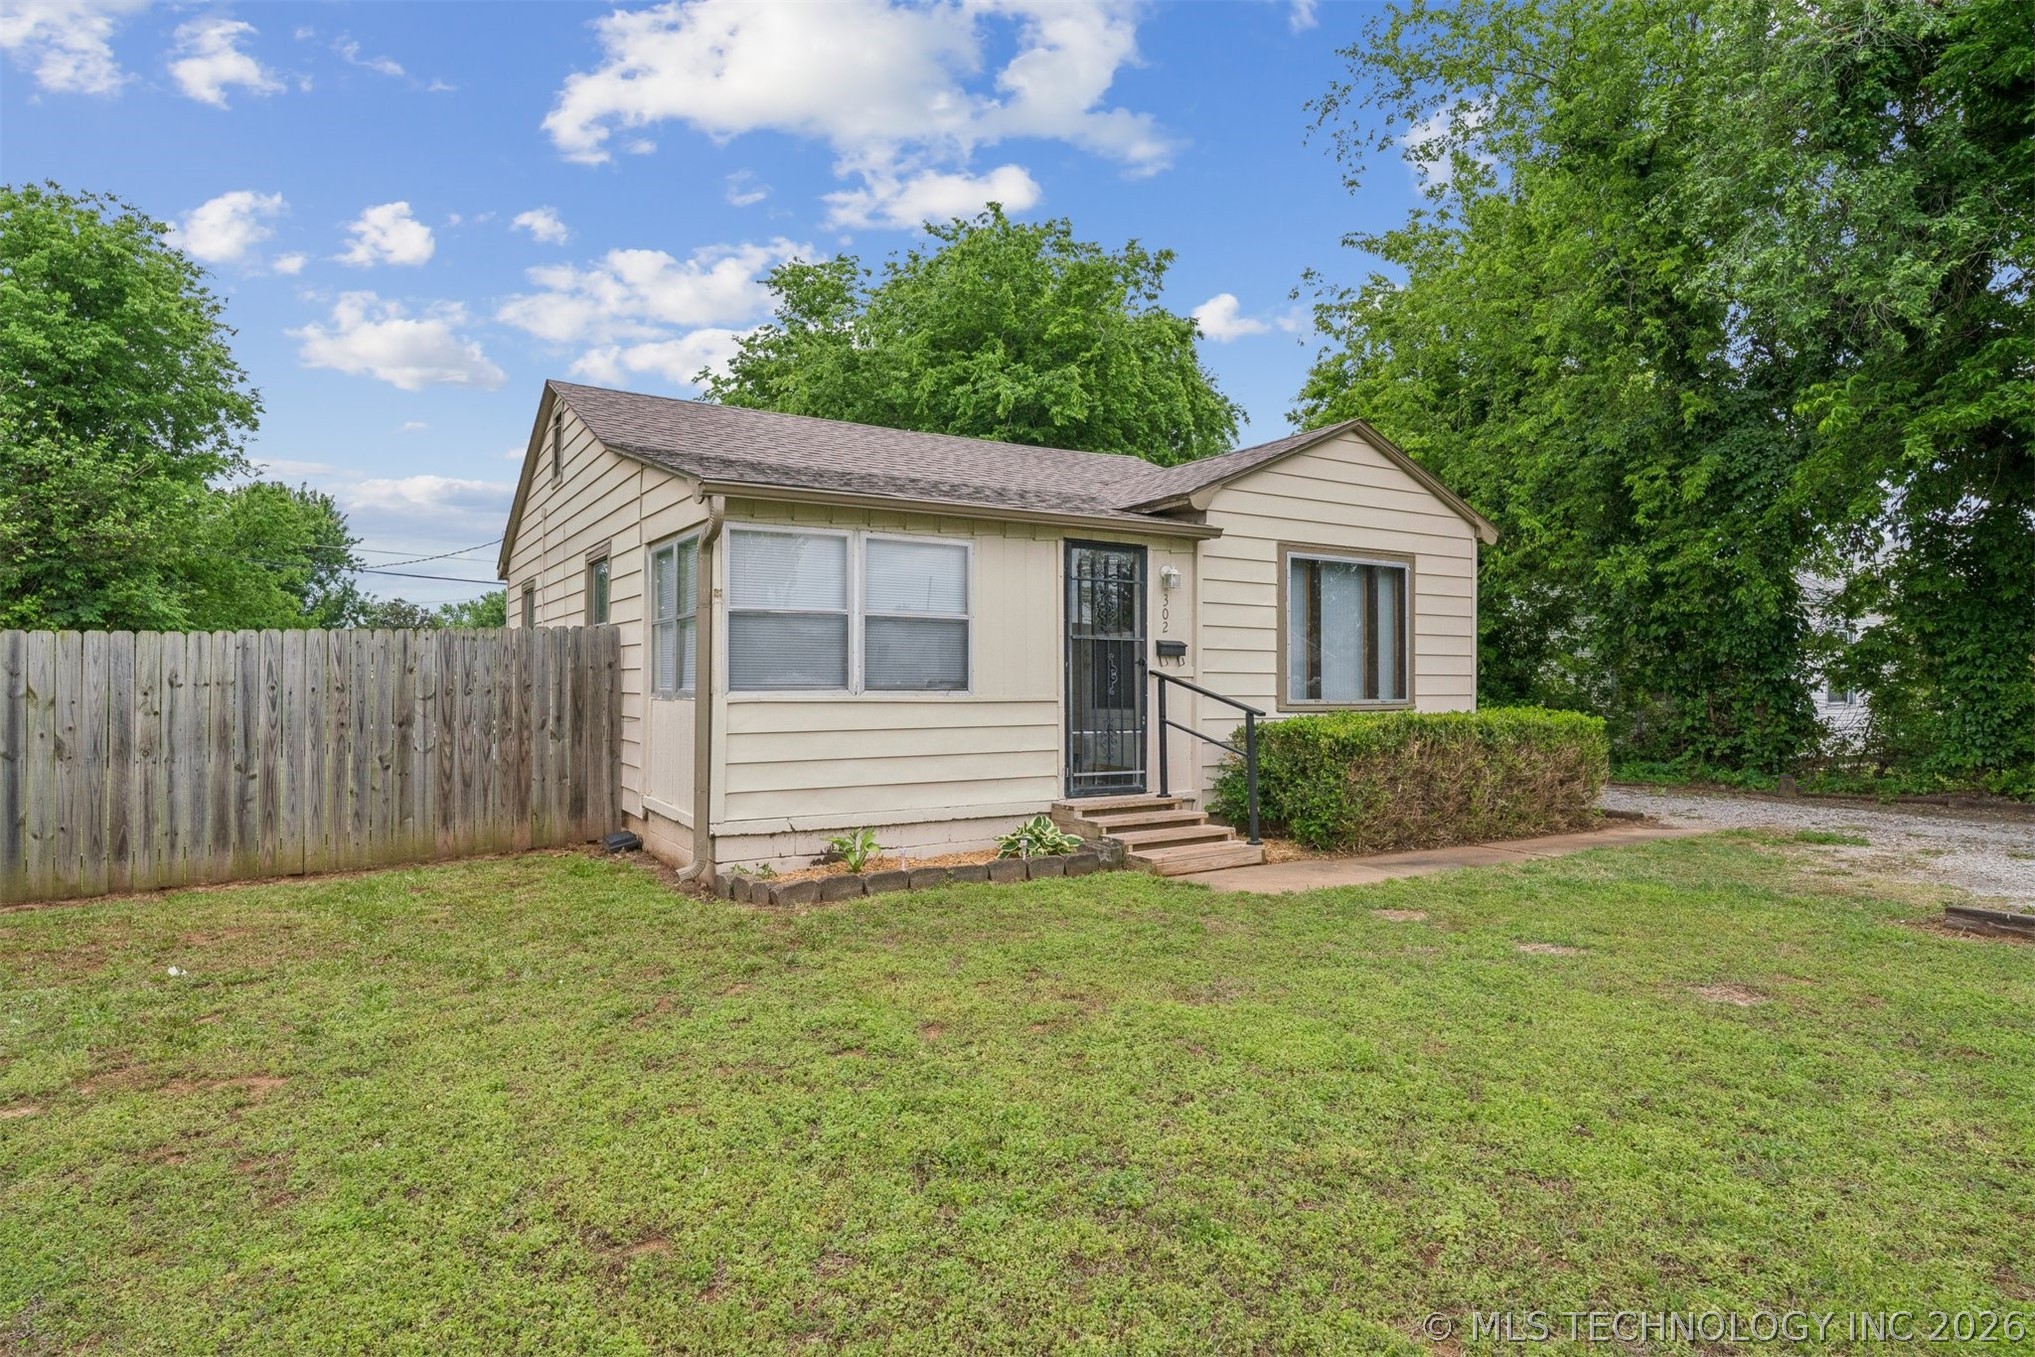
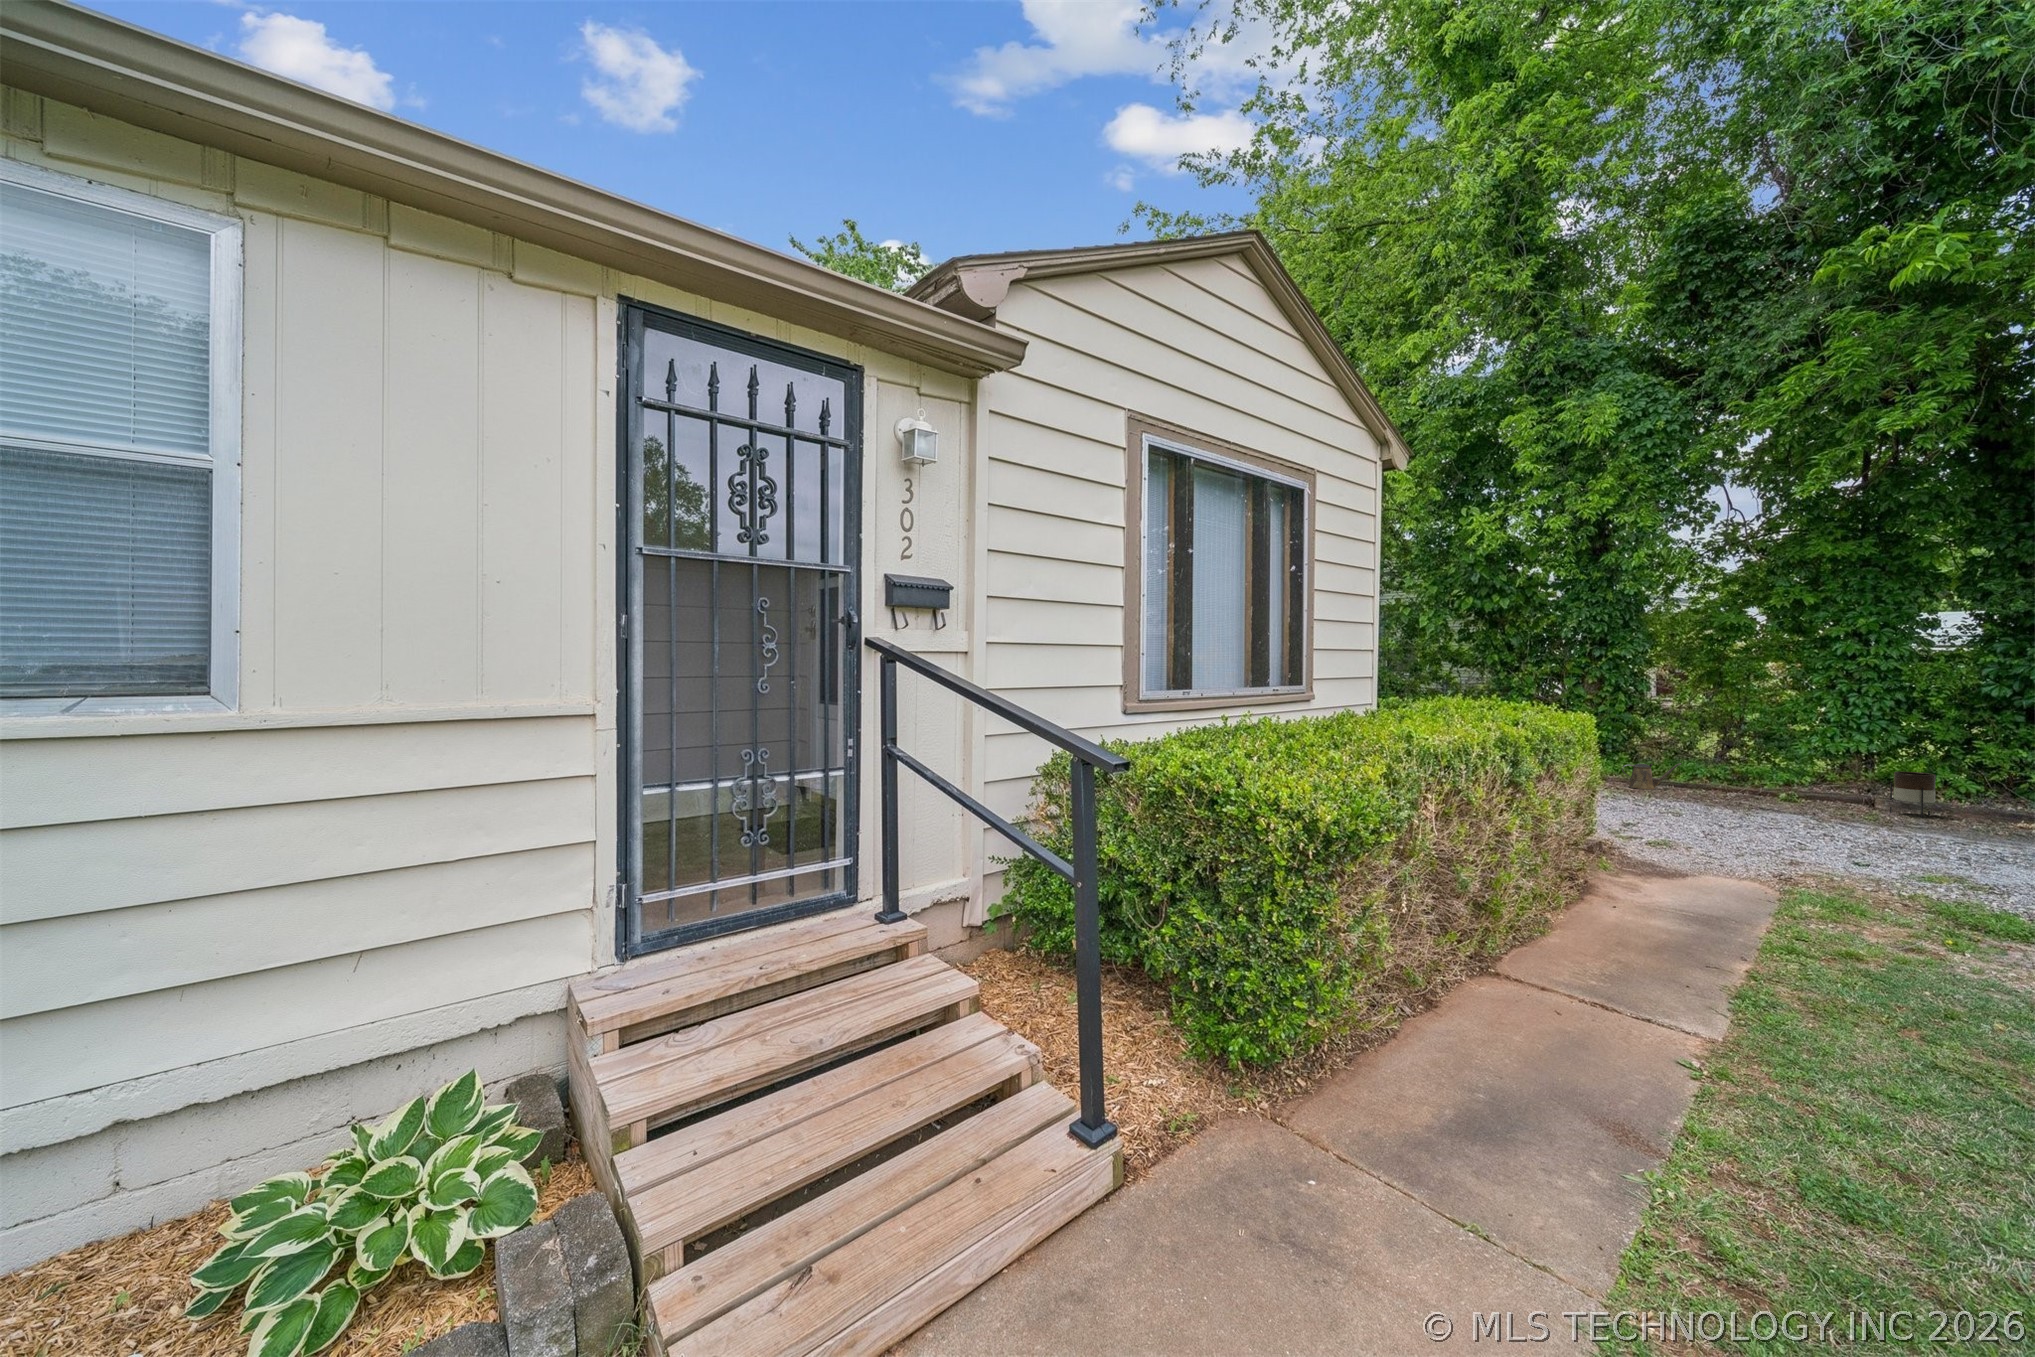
planter: none [1970,773,2002,811] -> present [1890,772,1936,818]

